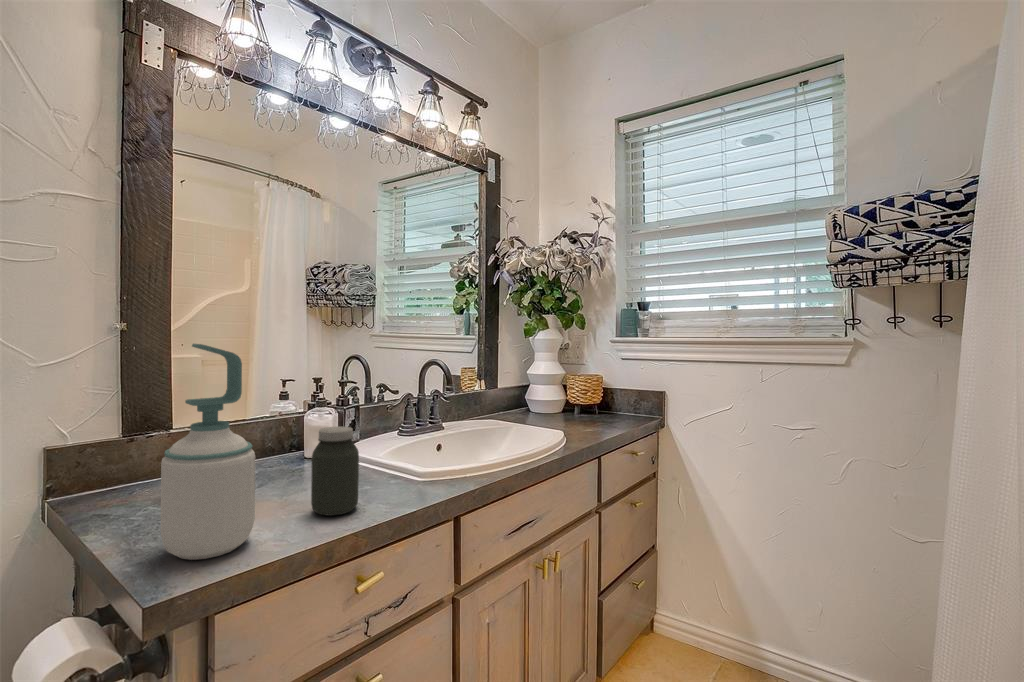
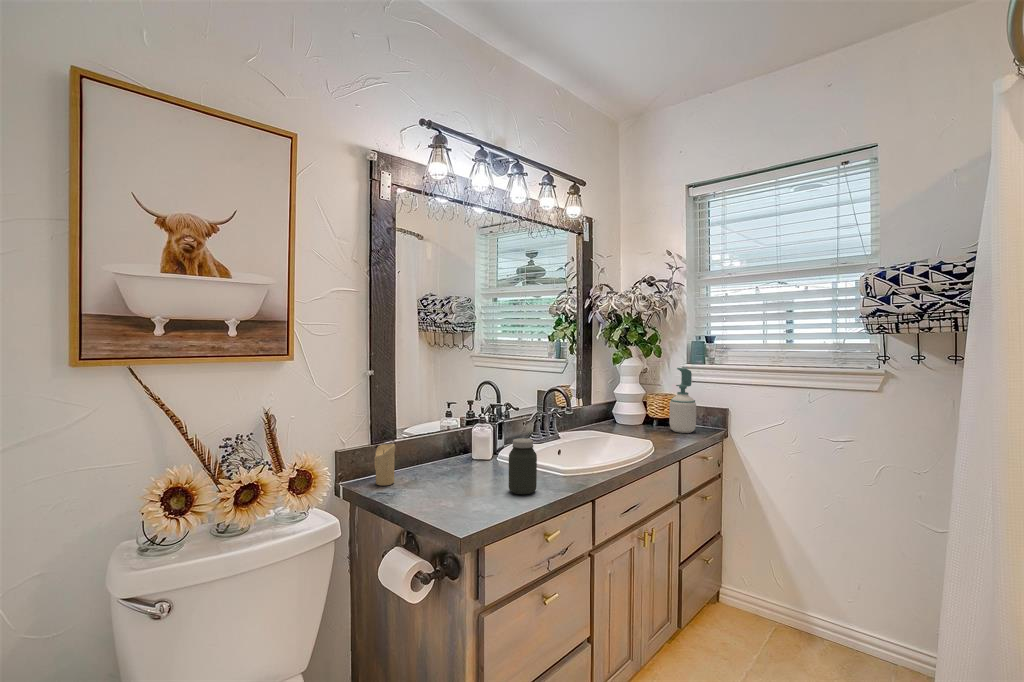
soap bottle: present [161,344,255,560] -> present [669,368,696,433]
candle: none [96,438,137,506] -> present [374,444,395,486]

